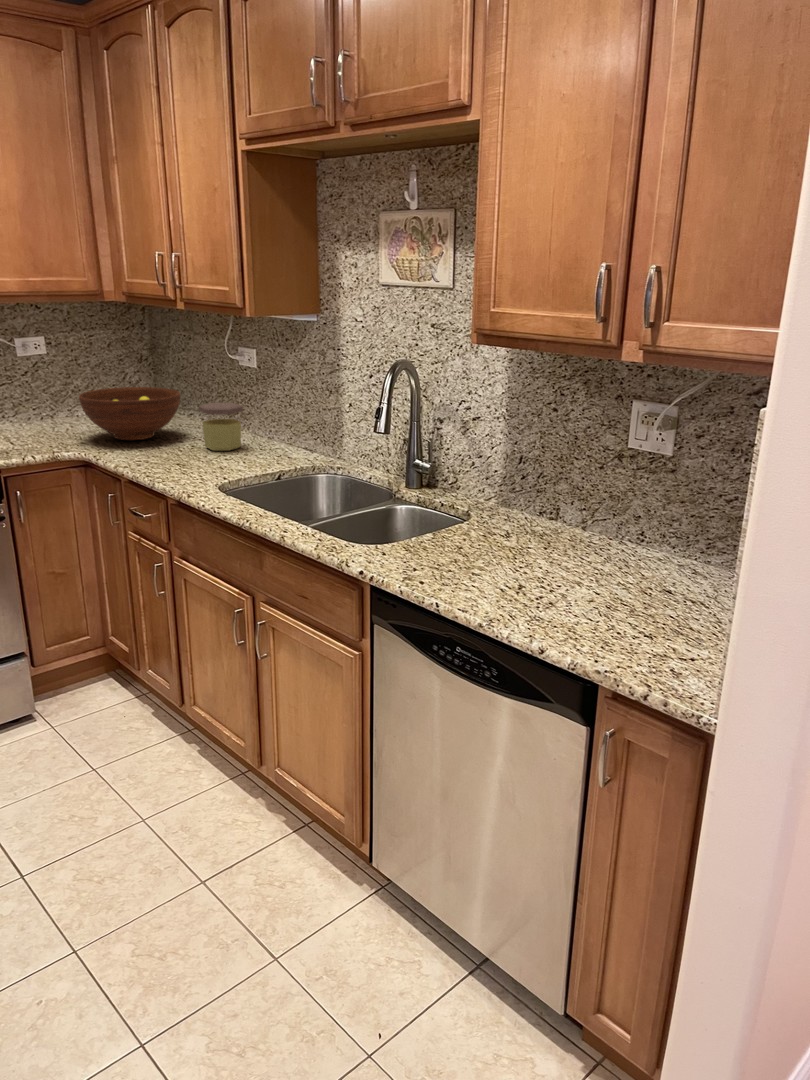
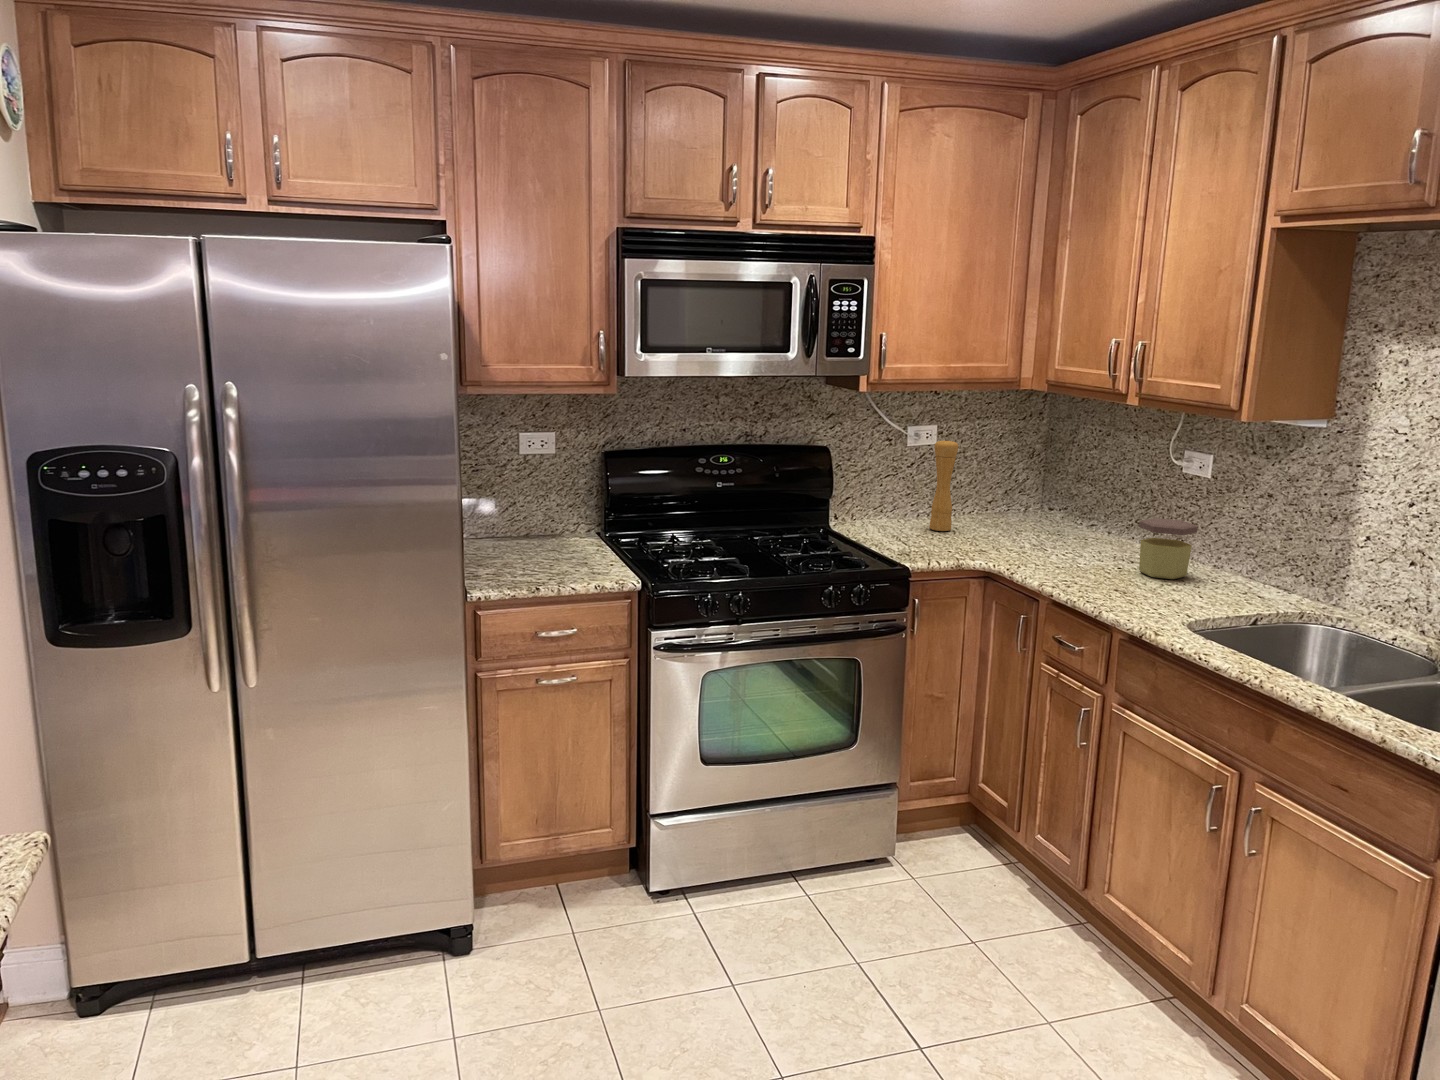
pepper mill: none [34,349,64,431] -> present [930,439,958,531]
fruit bowl: present [79,387,181,440] -> none [987,489,1107,553]

